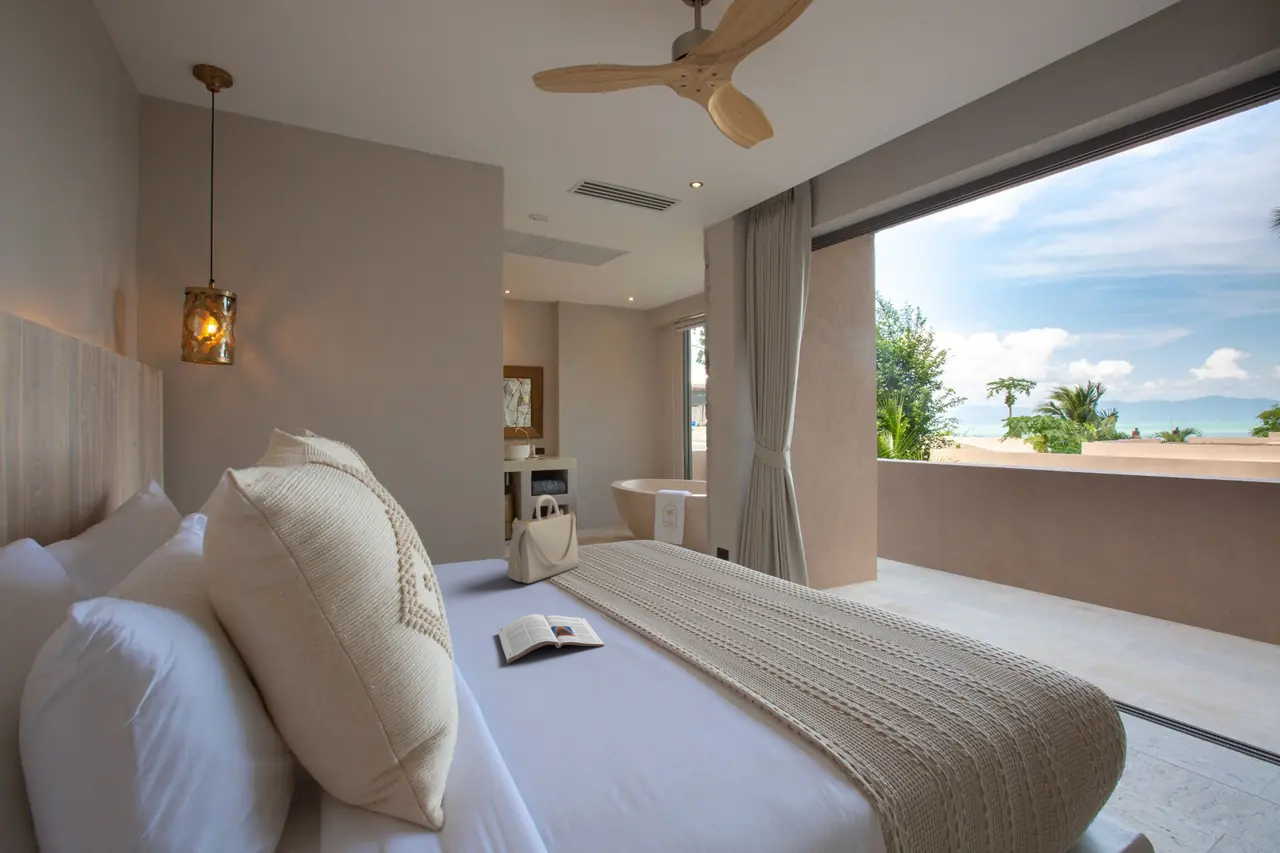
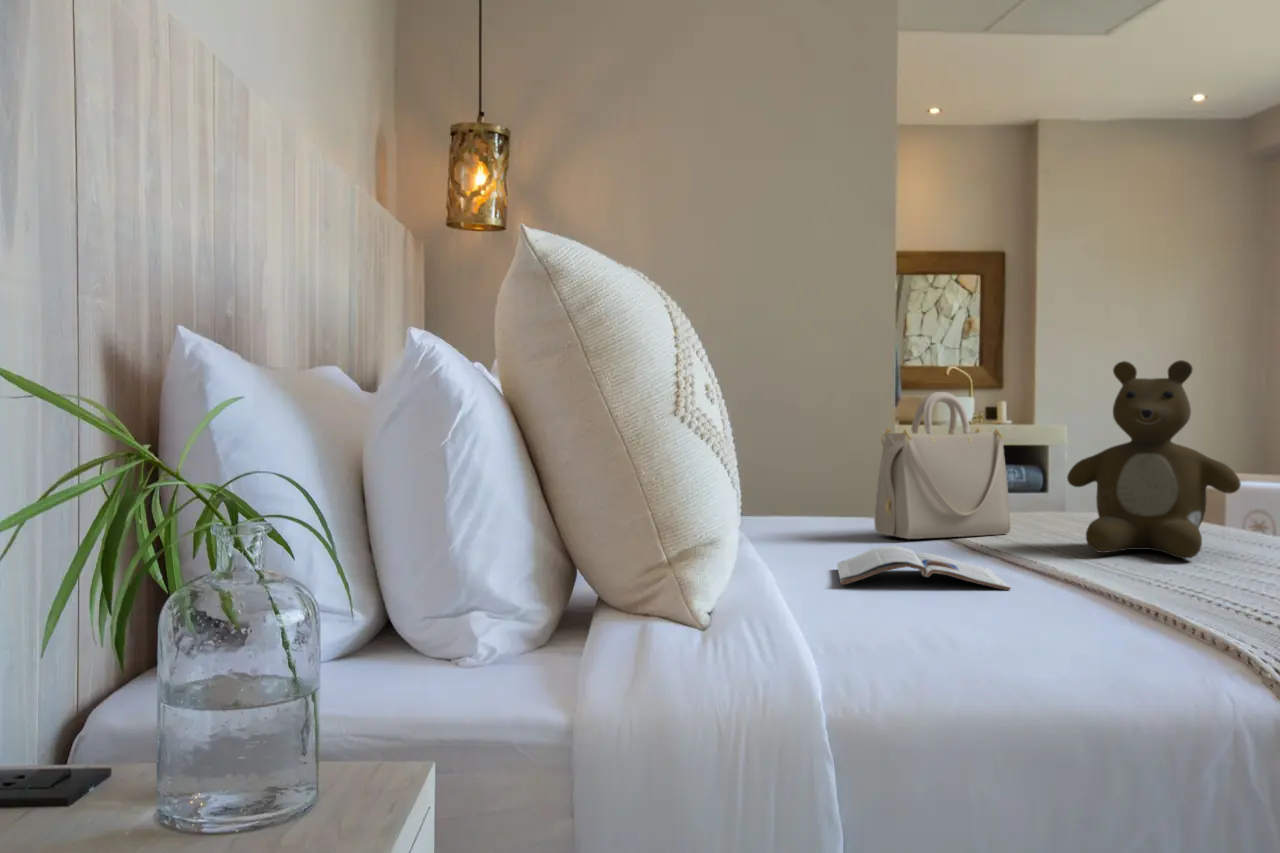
teddy bear: none [610,482,688,588] -> present [1067,360,1241,559]

